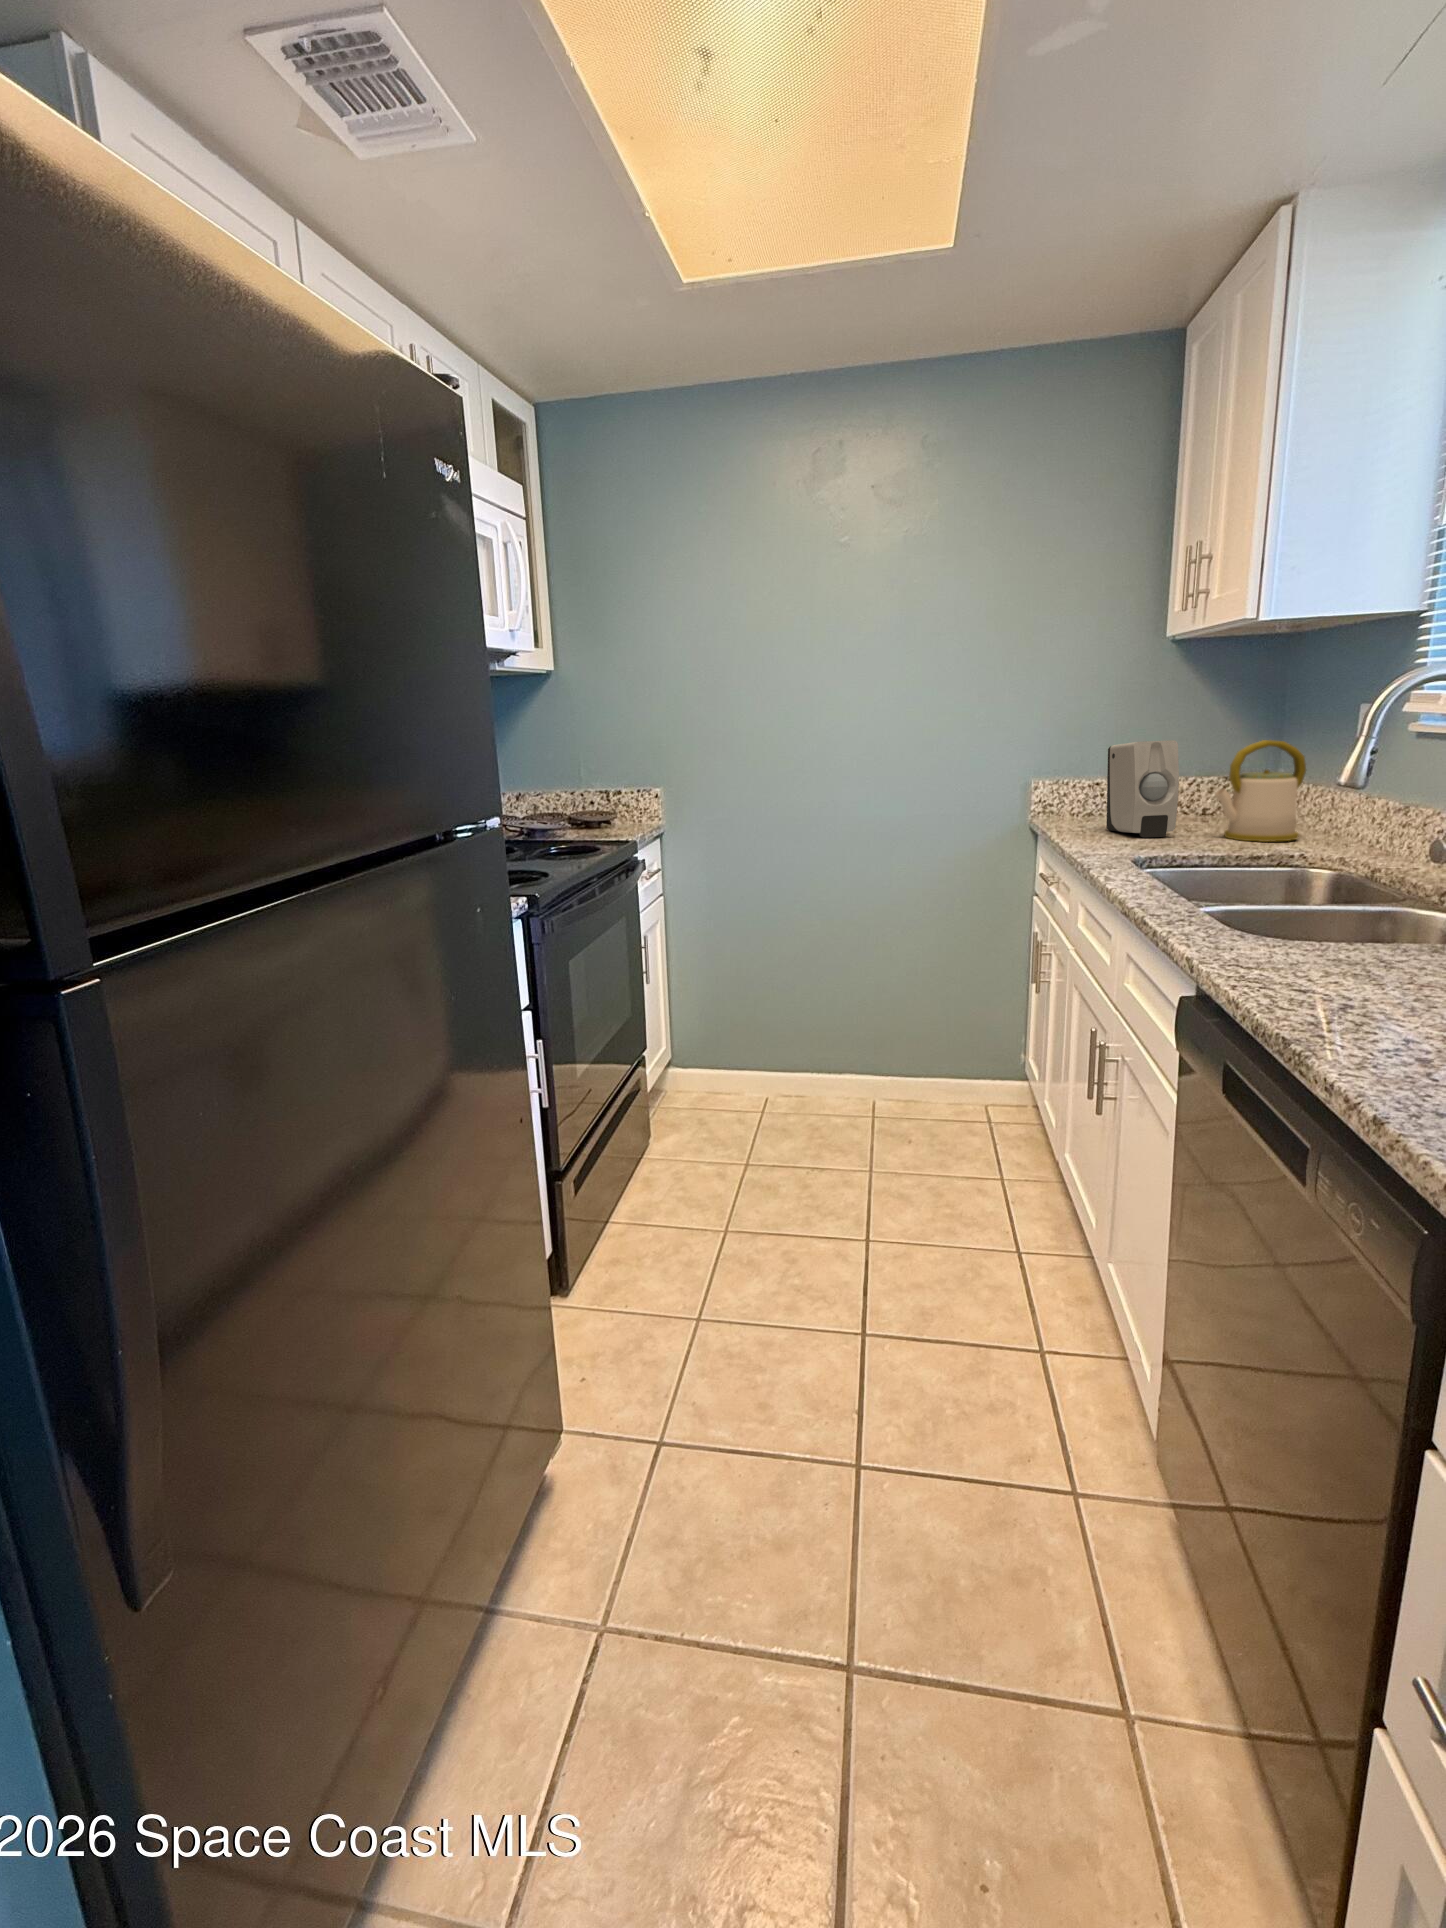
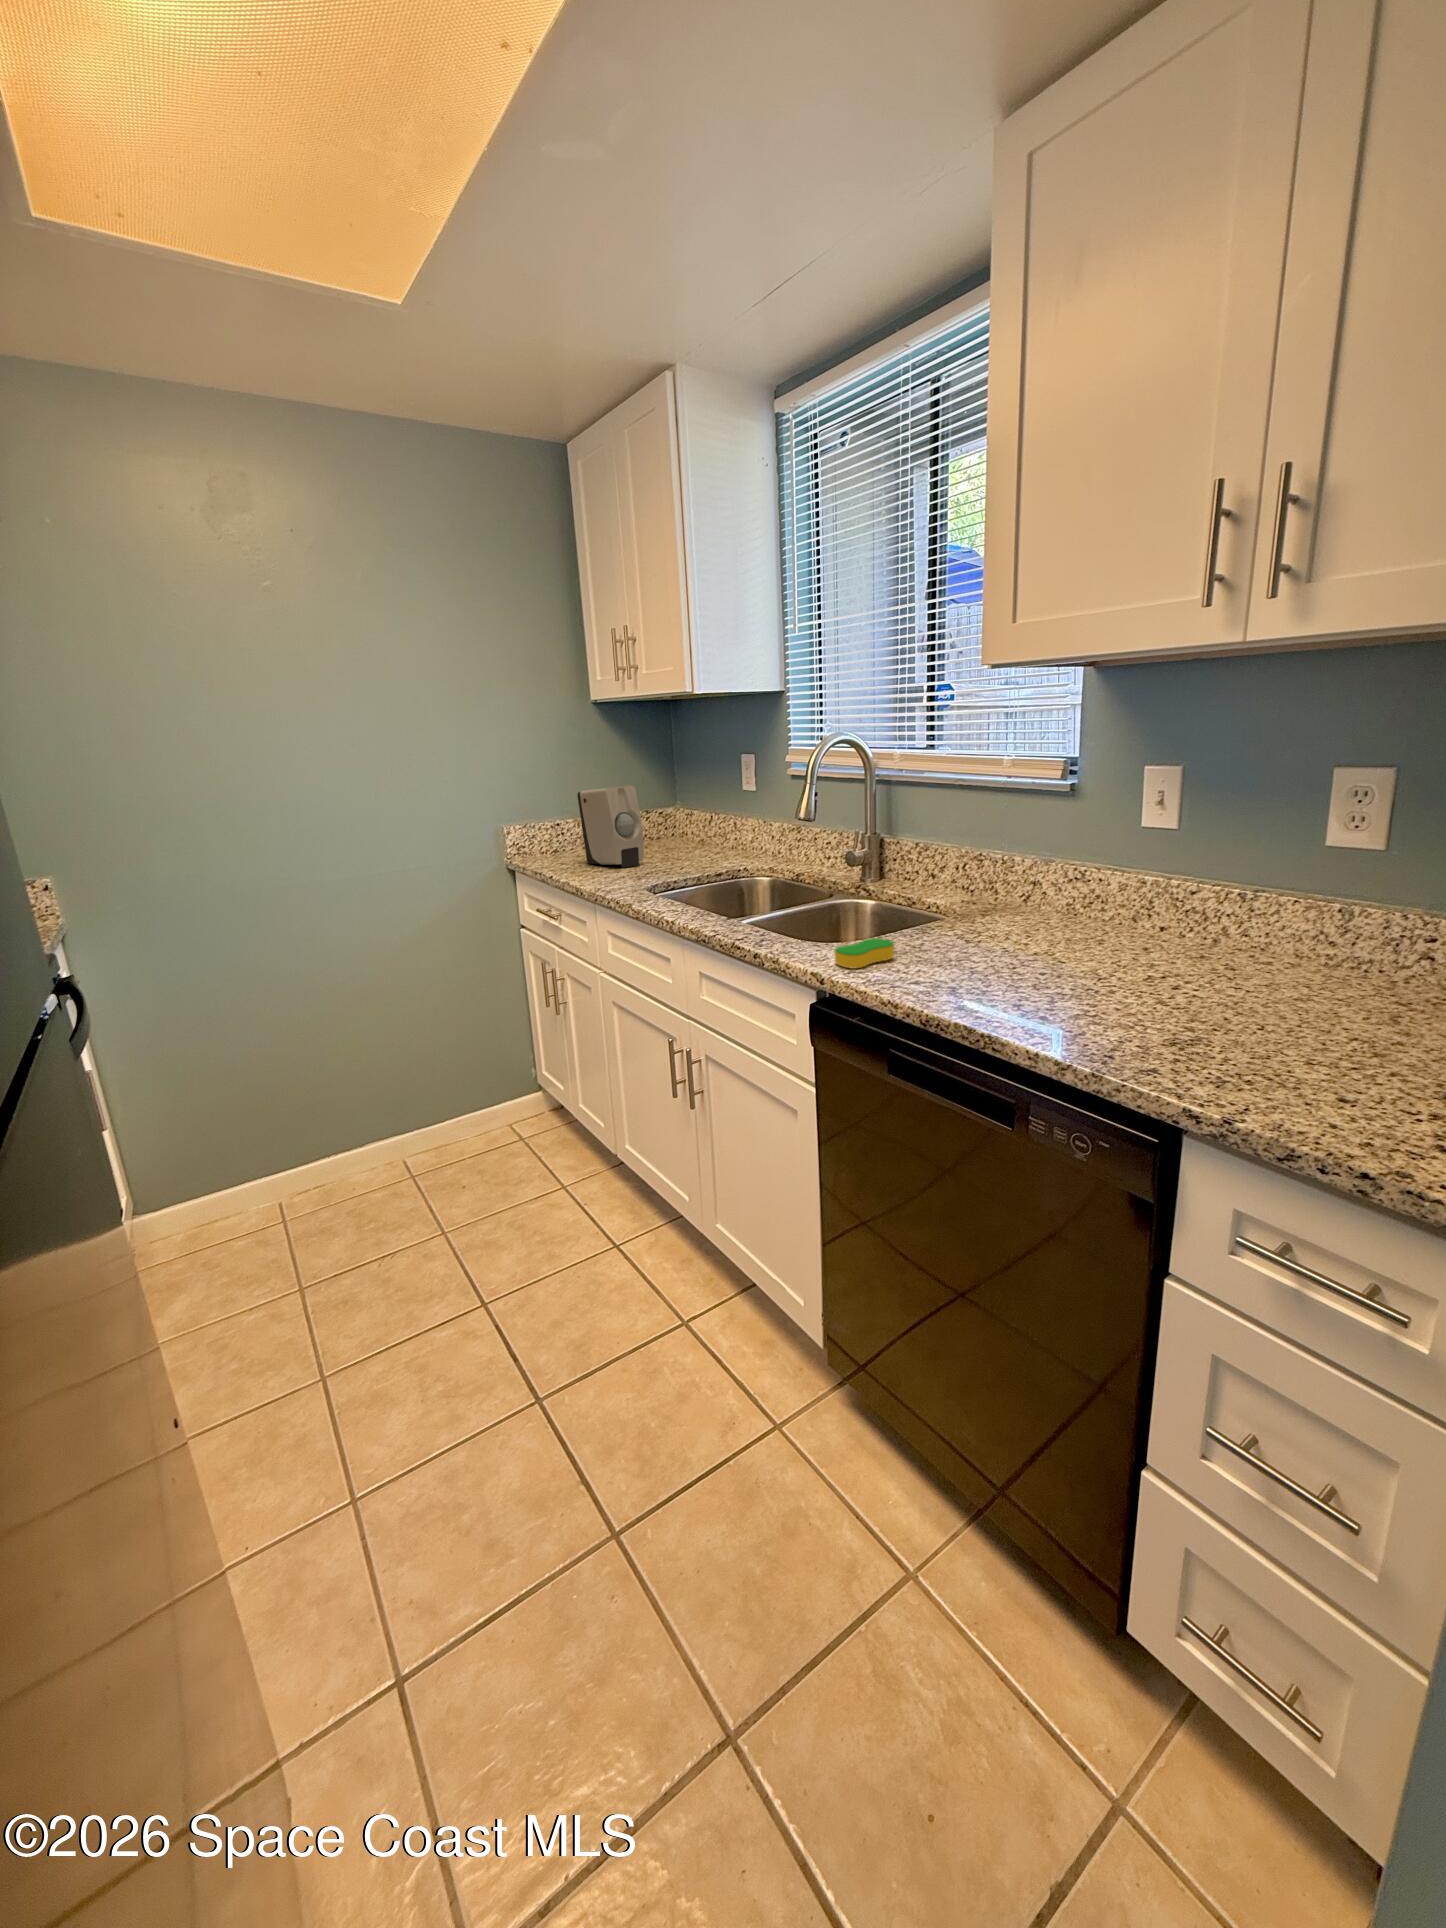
kettle: present [1215,740,1306,842] -> none [665,782,723,861]
sponge: none [1232,942,1339,973] -> present [835,938,894,969]

